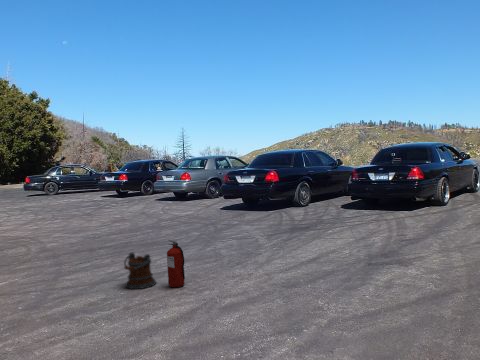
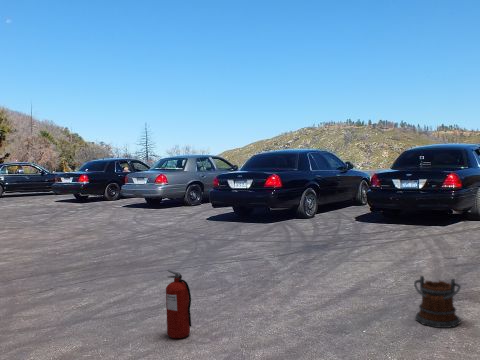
bucket: present [124,253,156,289] -> present [414,276,461,328]

